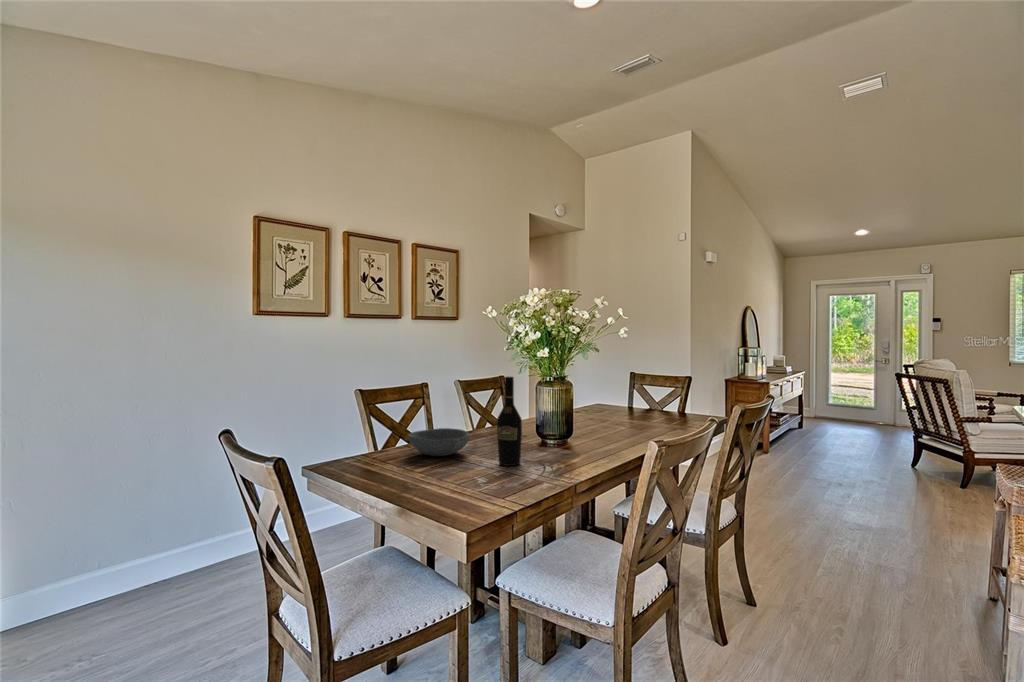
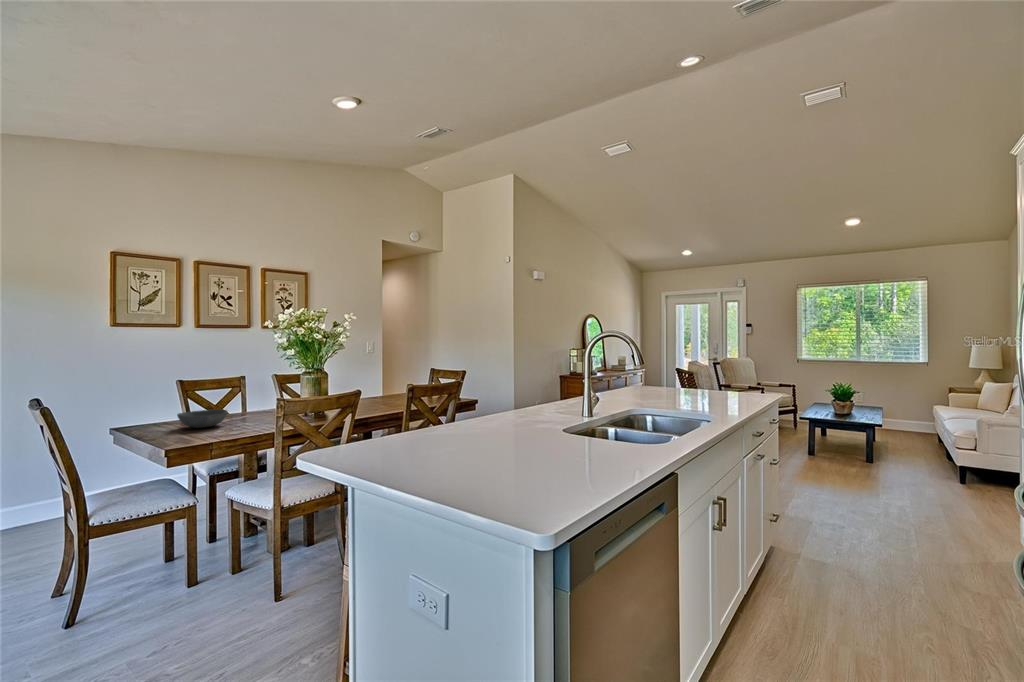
wine bottle: present [497,377,522,466] -> none [231,373,250,433]

